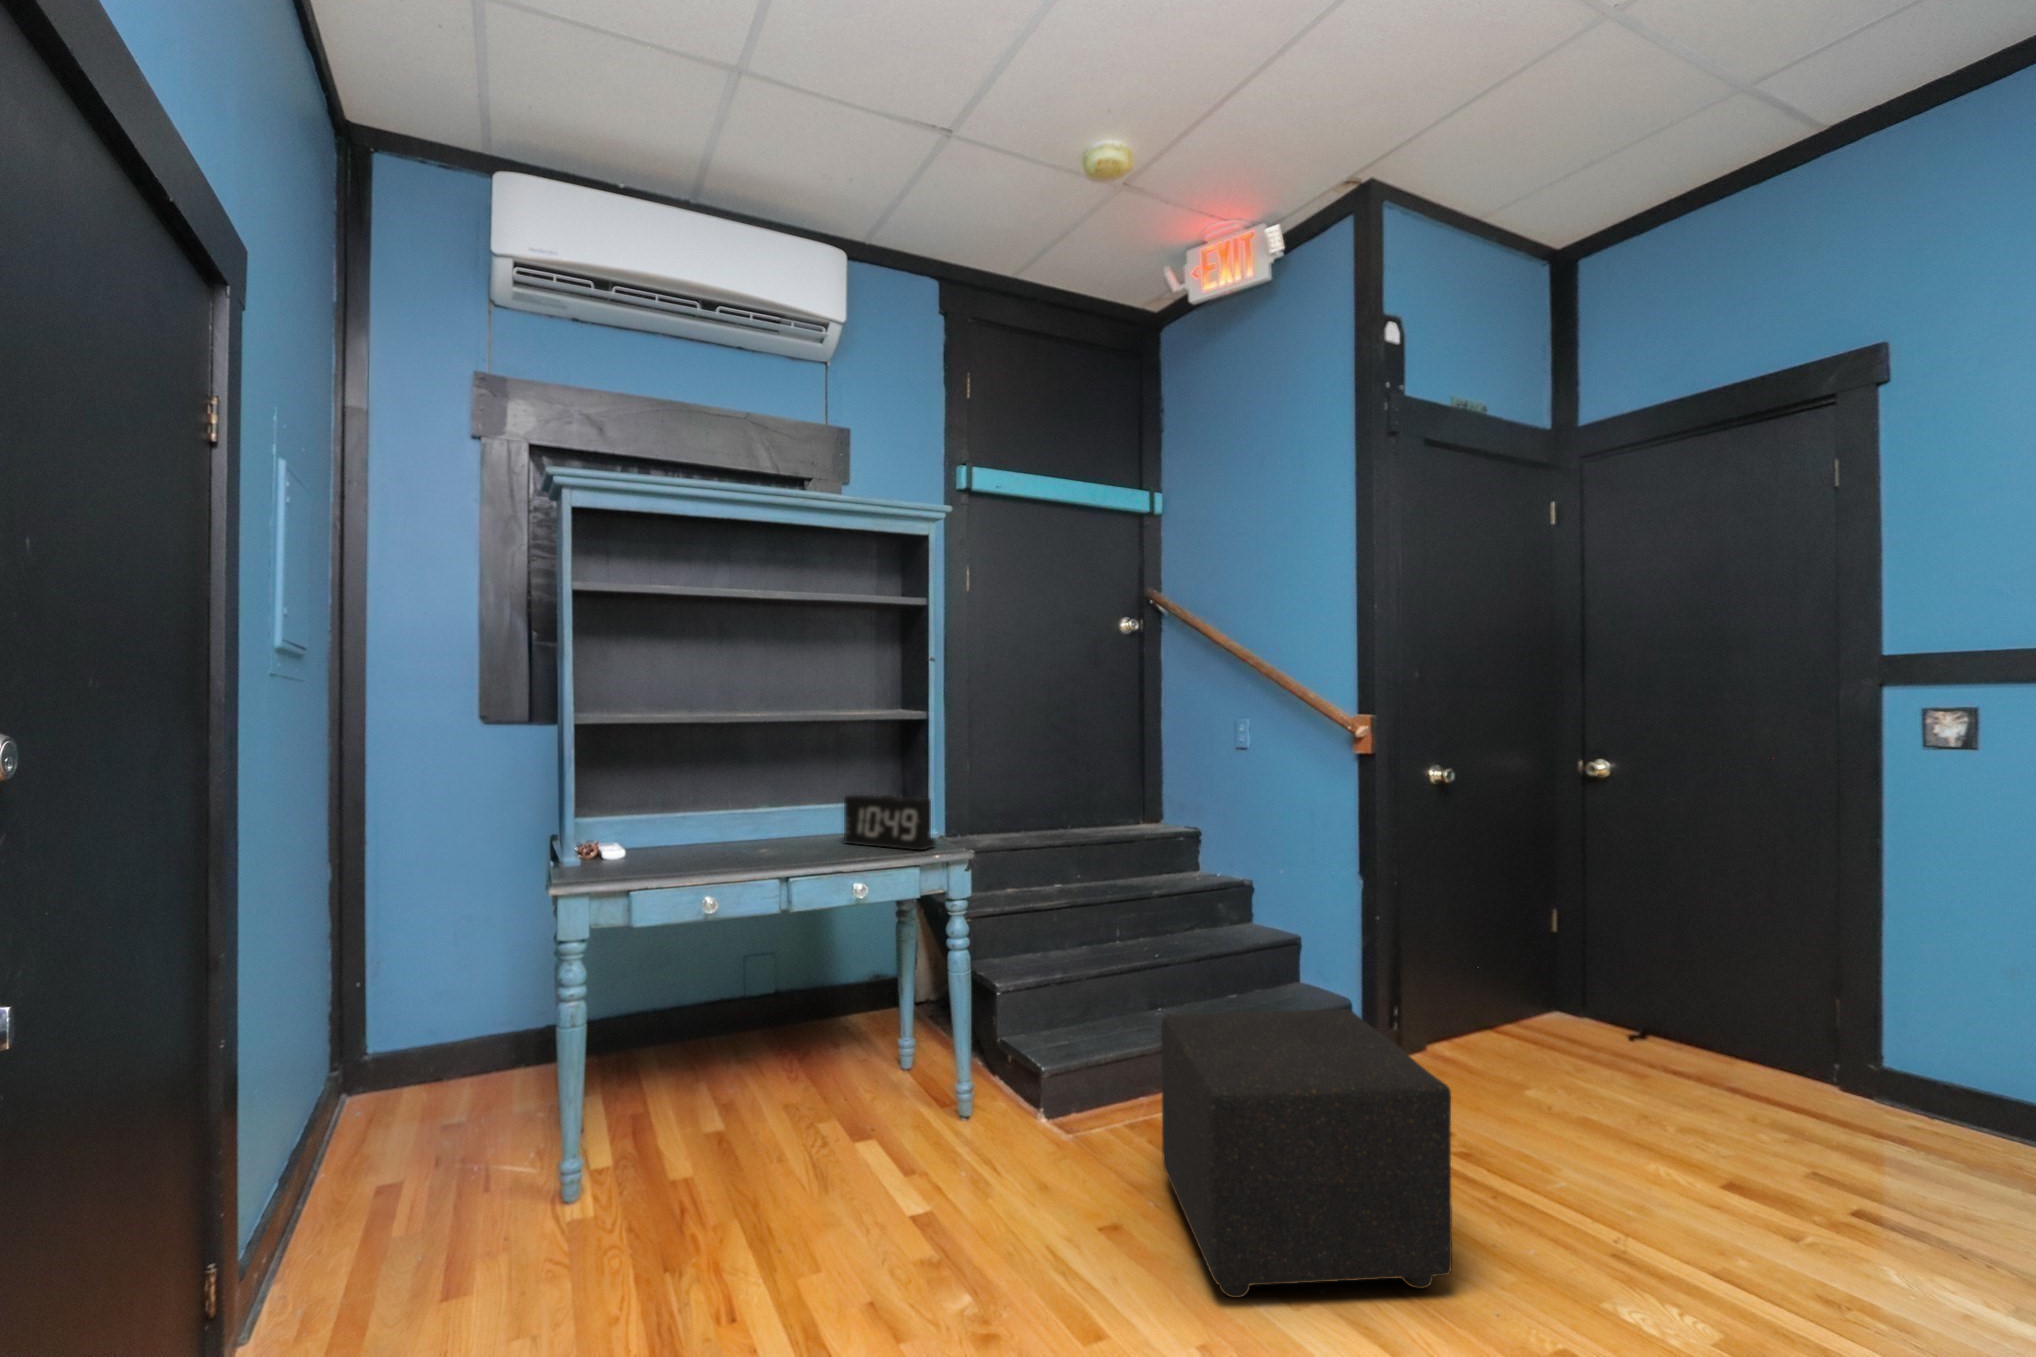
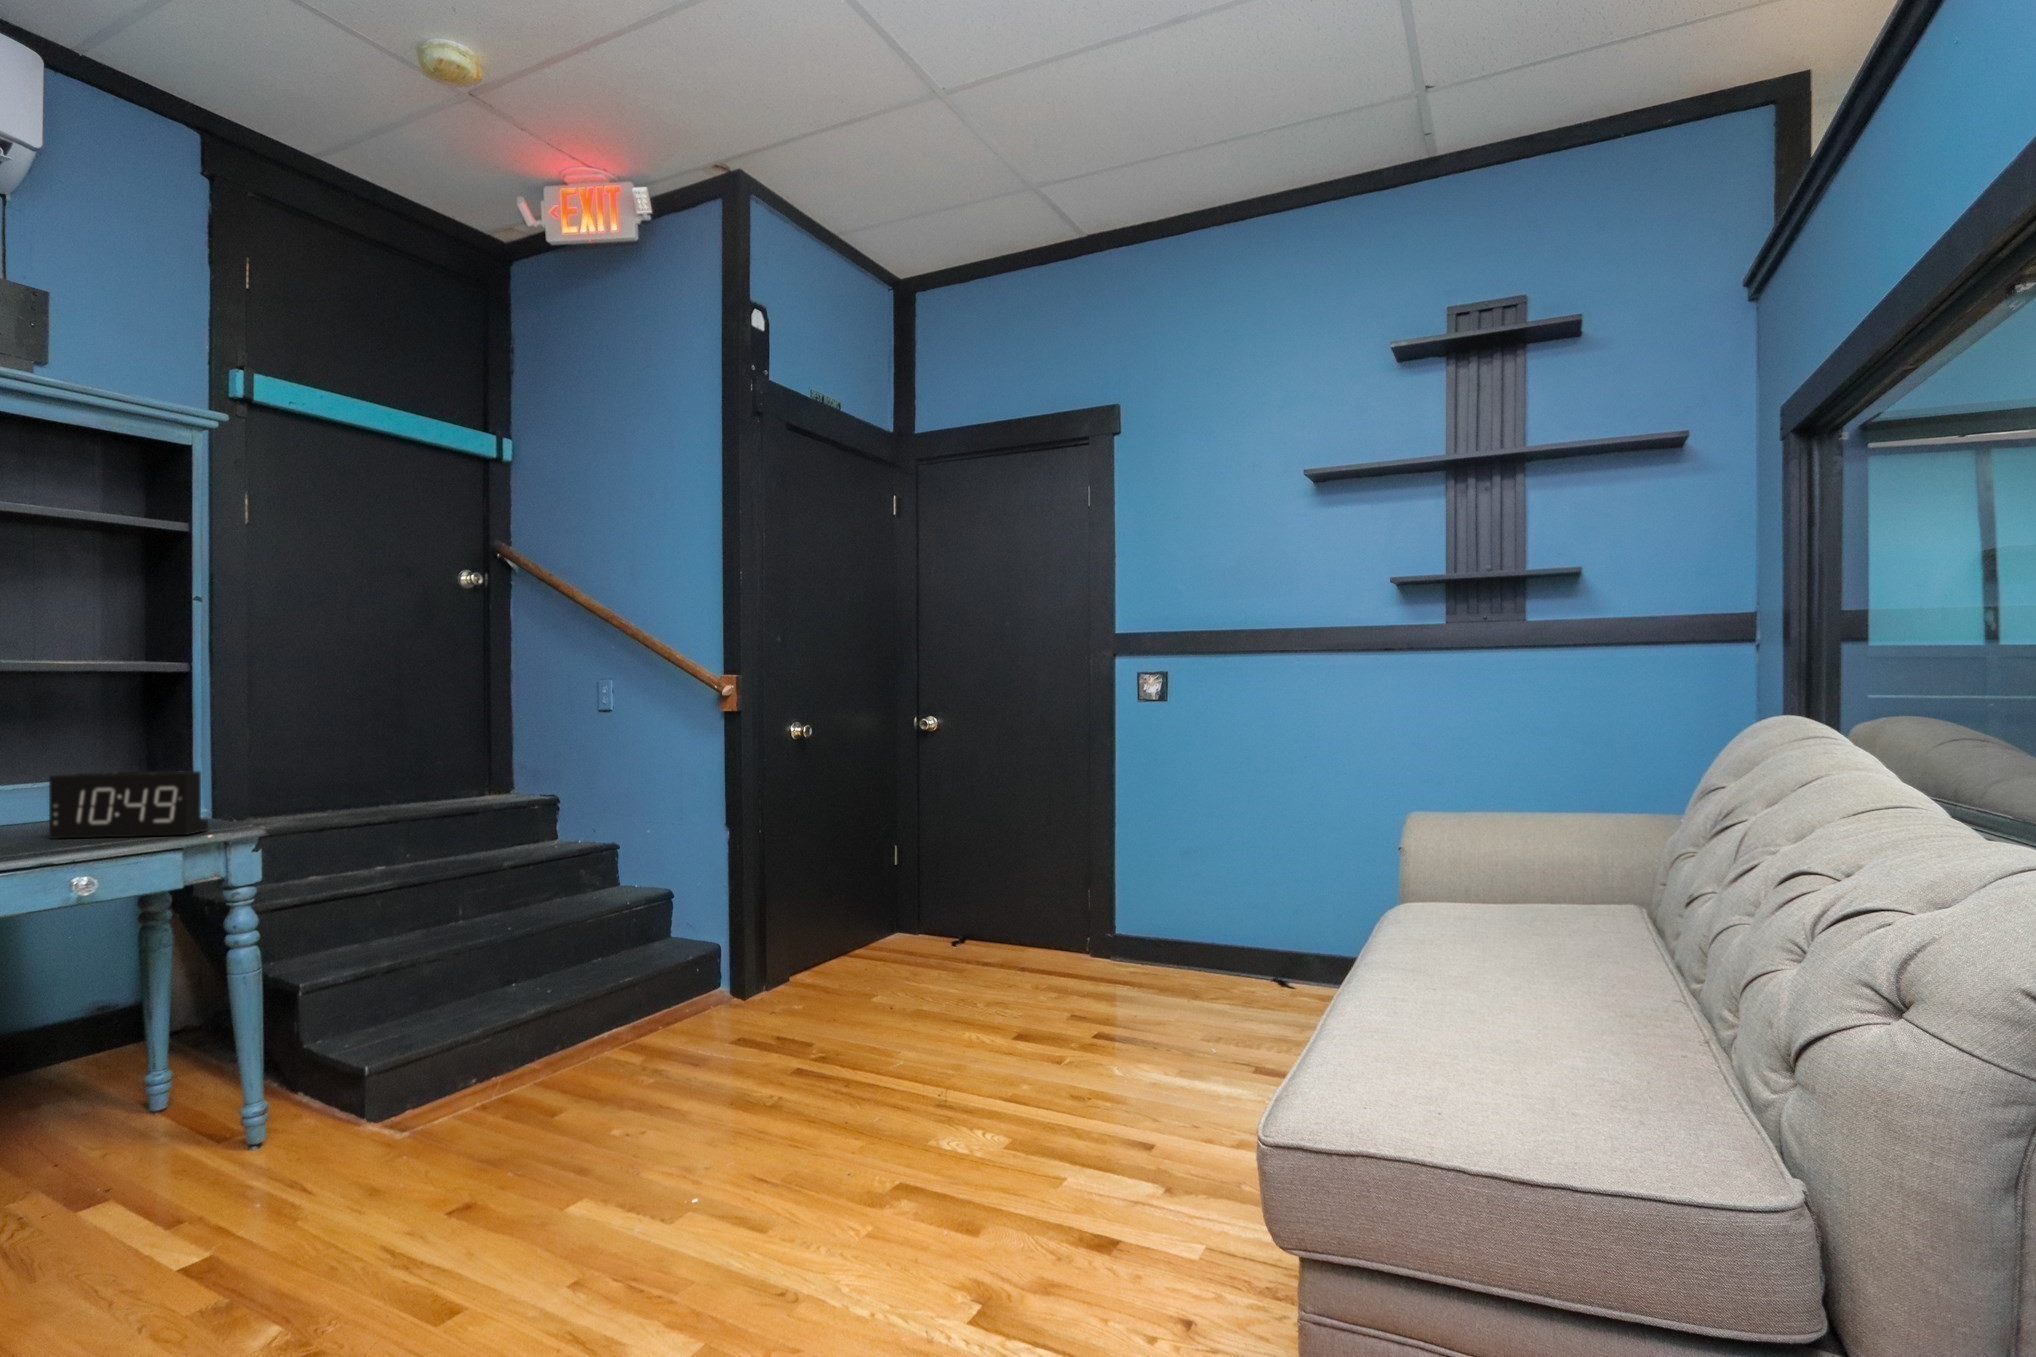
ottoman: present [1161,1009,1452,1298] -> none [519,936,798,1214]

